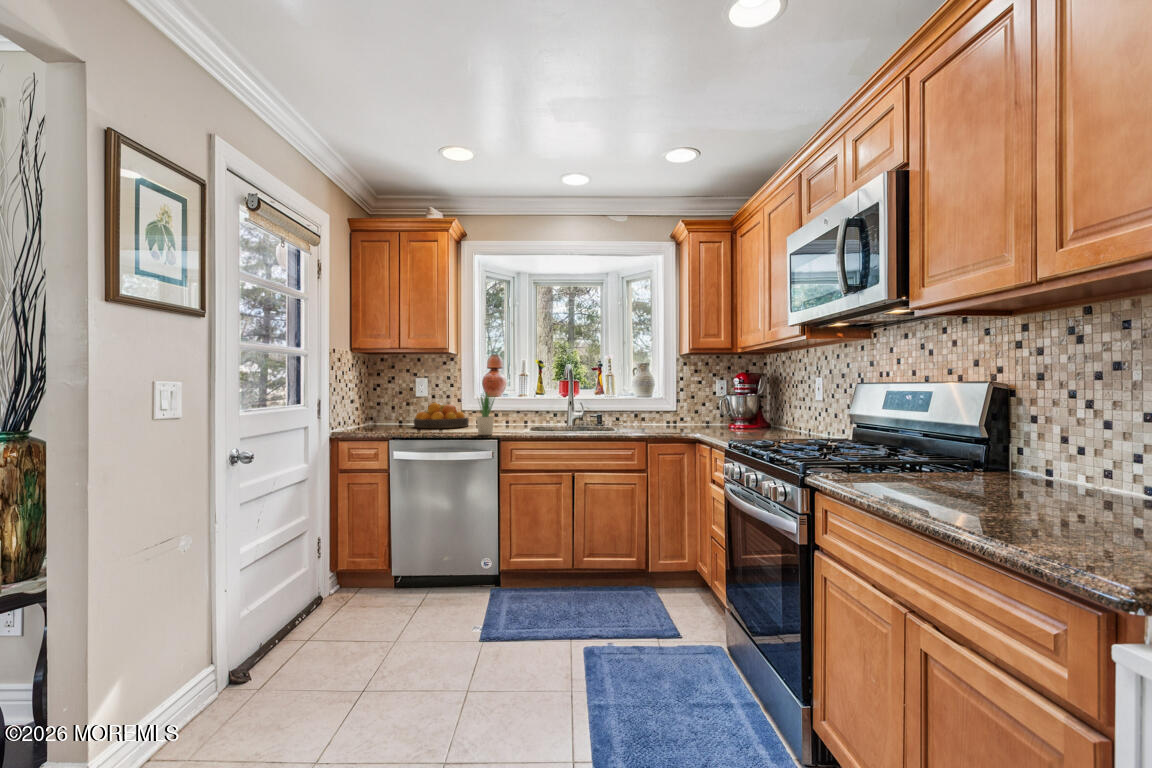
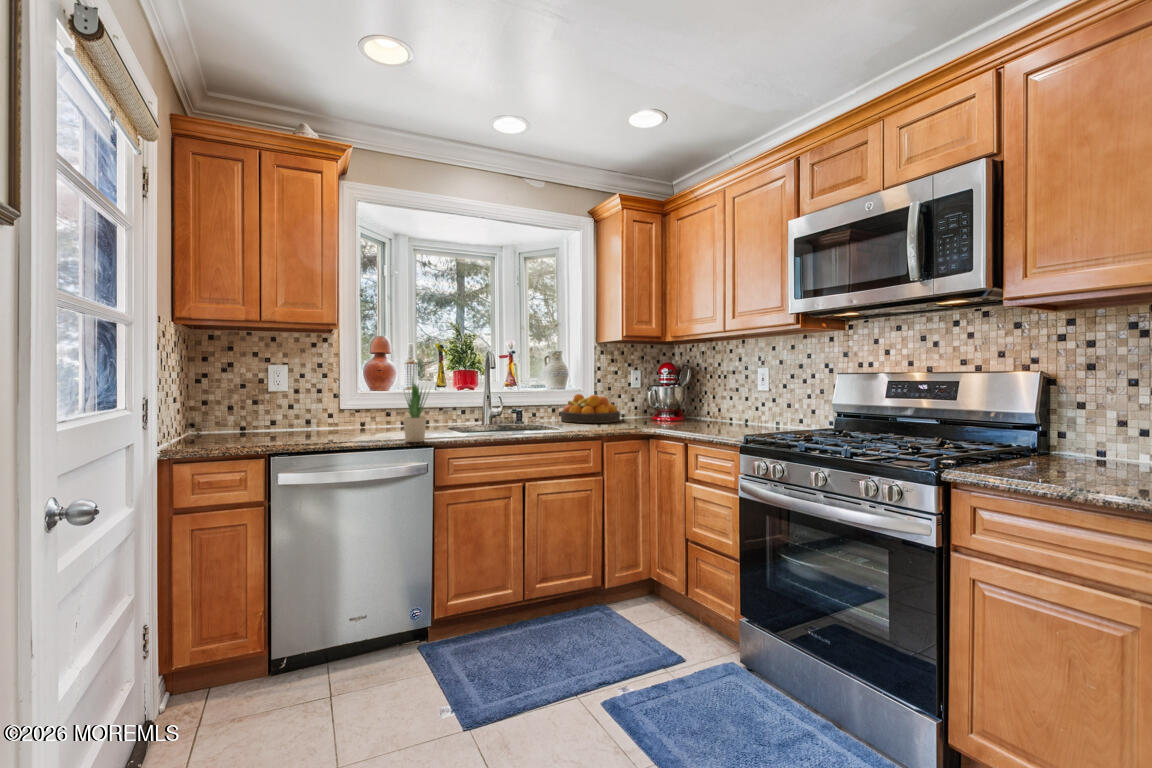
fruit bowl: present [414,403,469,428] -> present [561,394,620,423]

